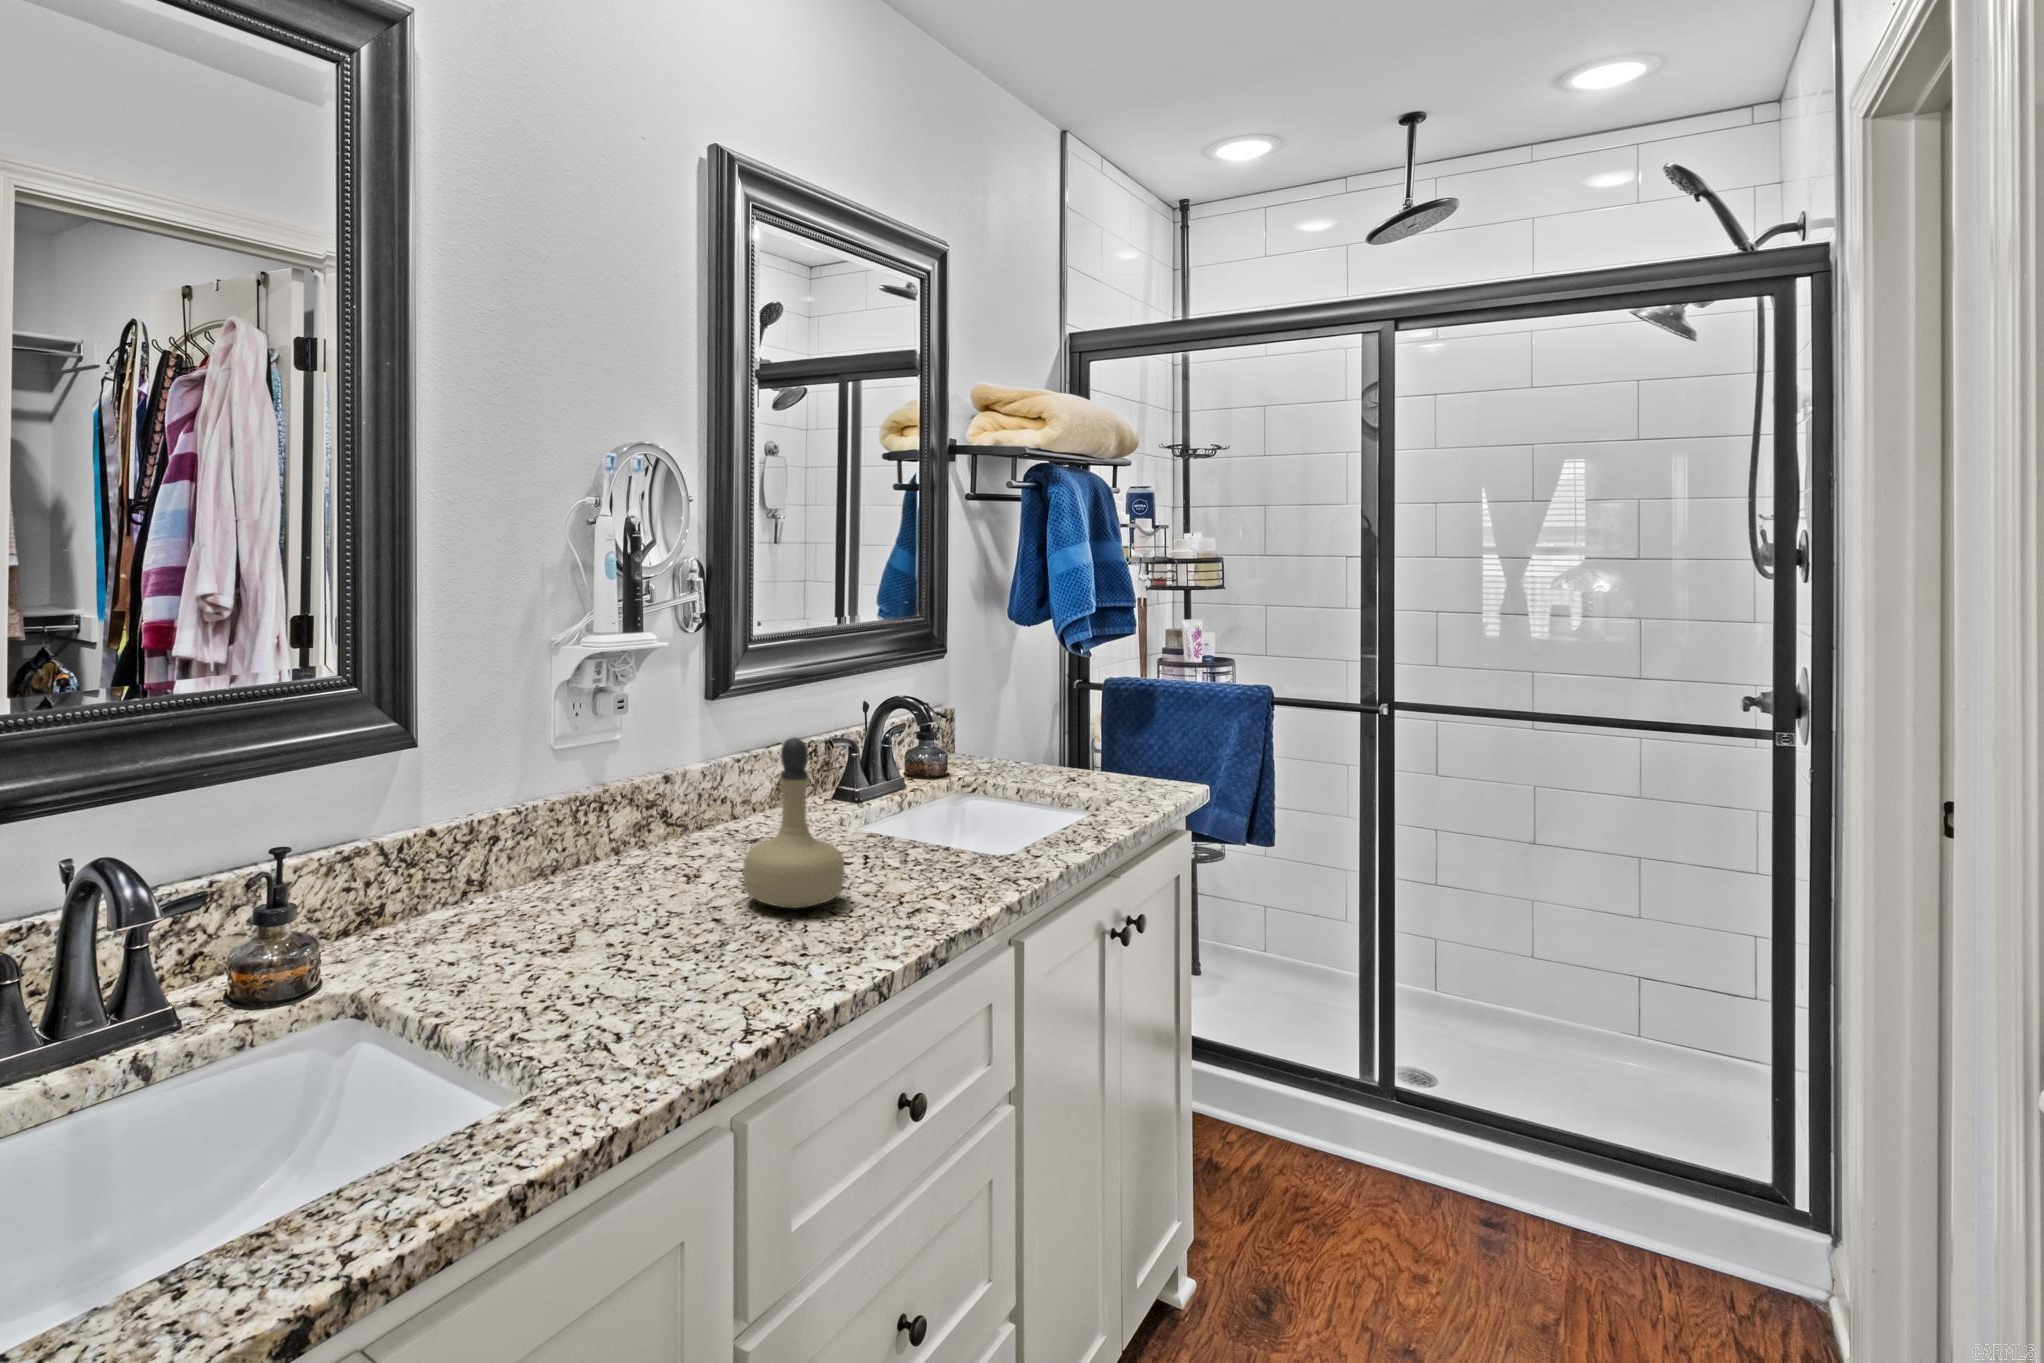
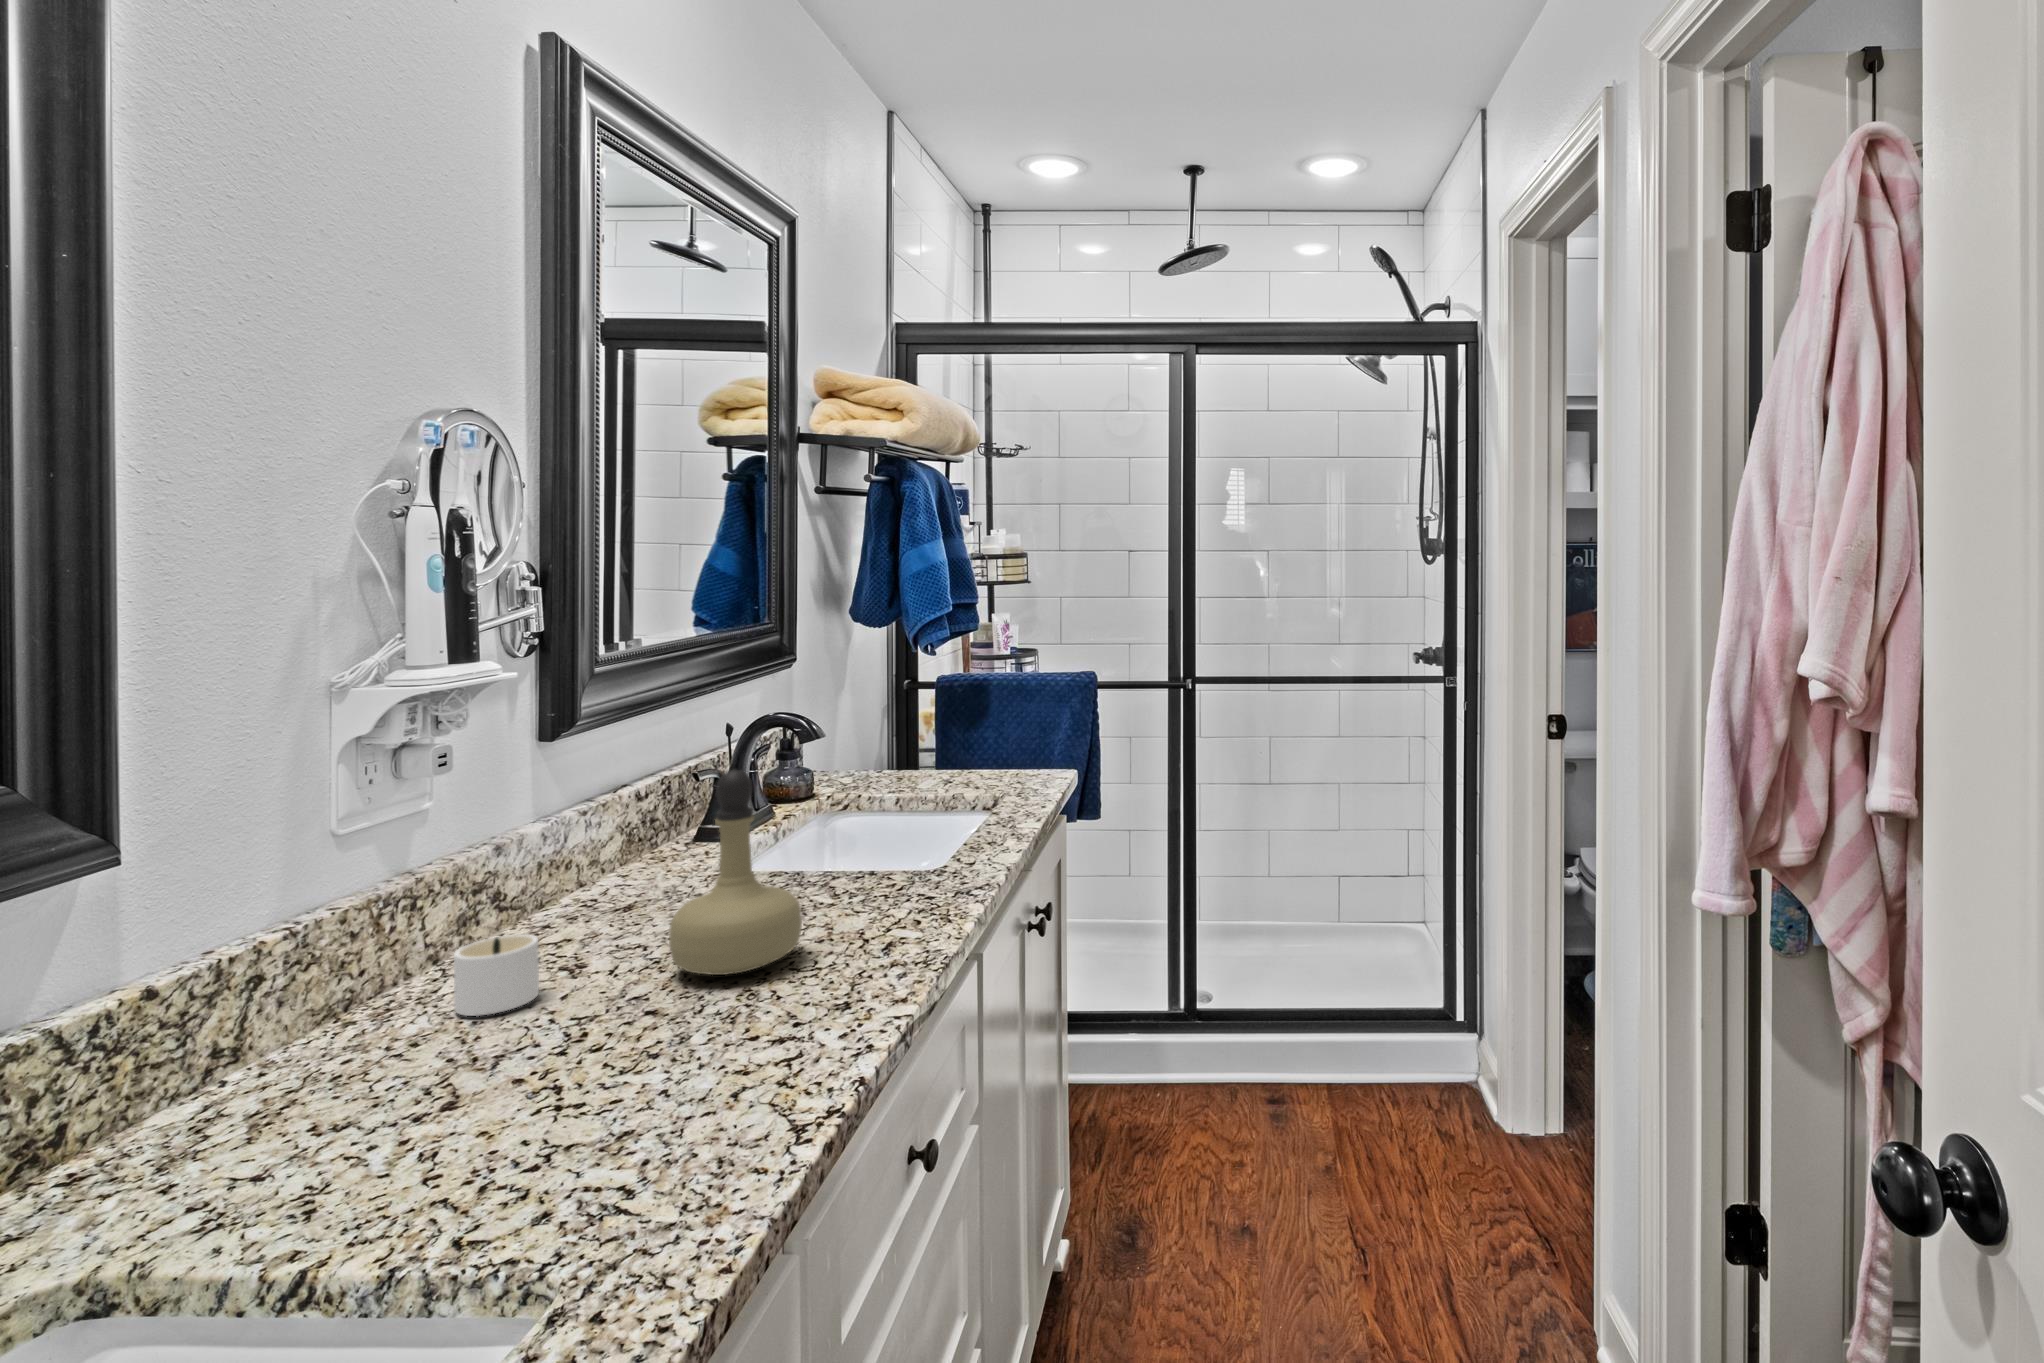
candle: none [605,841,684,898] -> present [454,934,539,1016]

